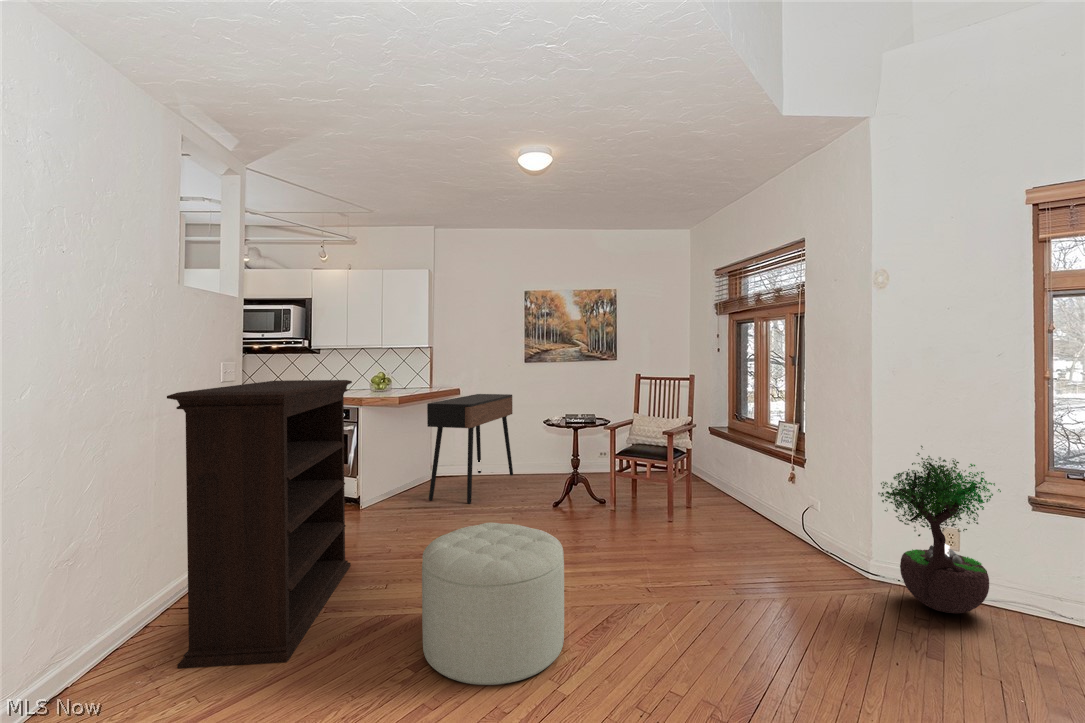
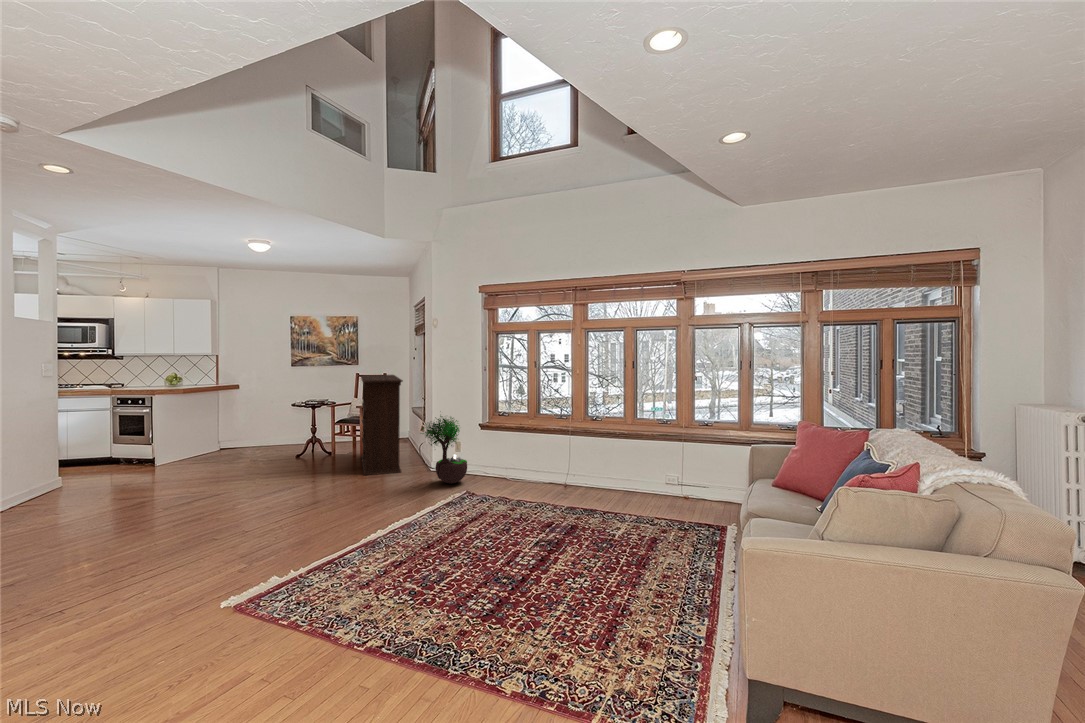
bookshelf: present [167,380,352,668] -> present [360,375,403,475]
console table: present [427,394,513,504] -> none [207,387,281,458]
ottoman: present [422,523,564,685] -> none [178,453,256,517]

